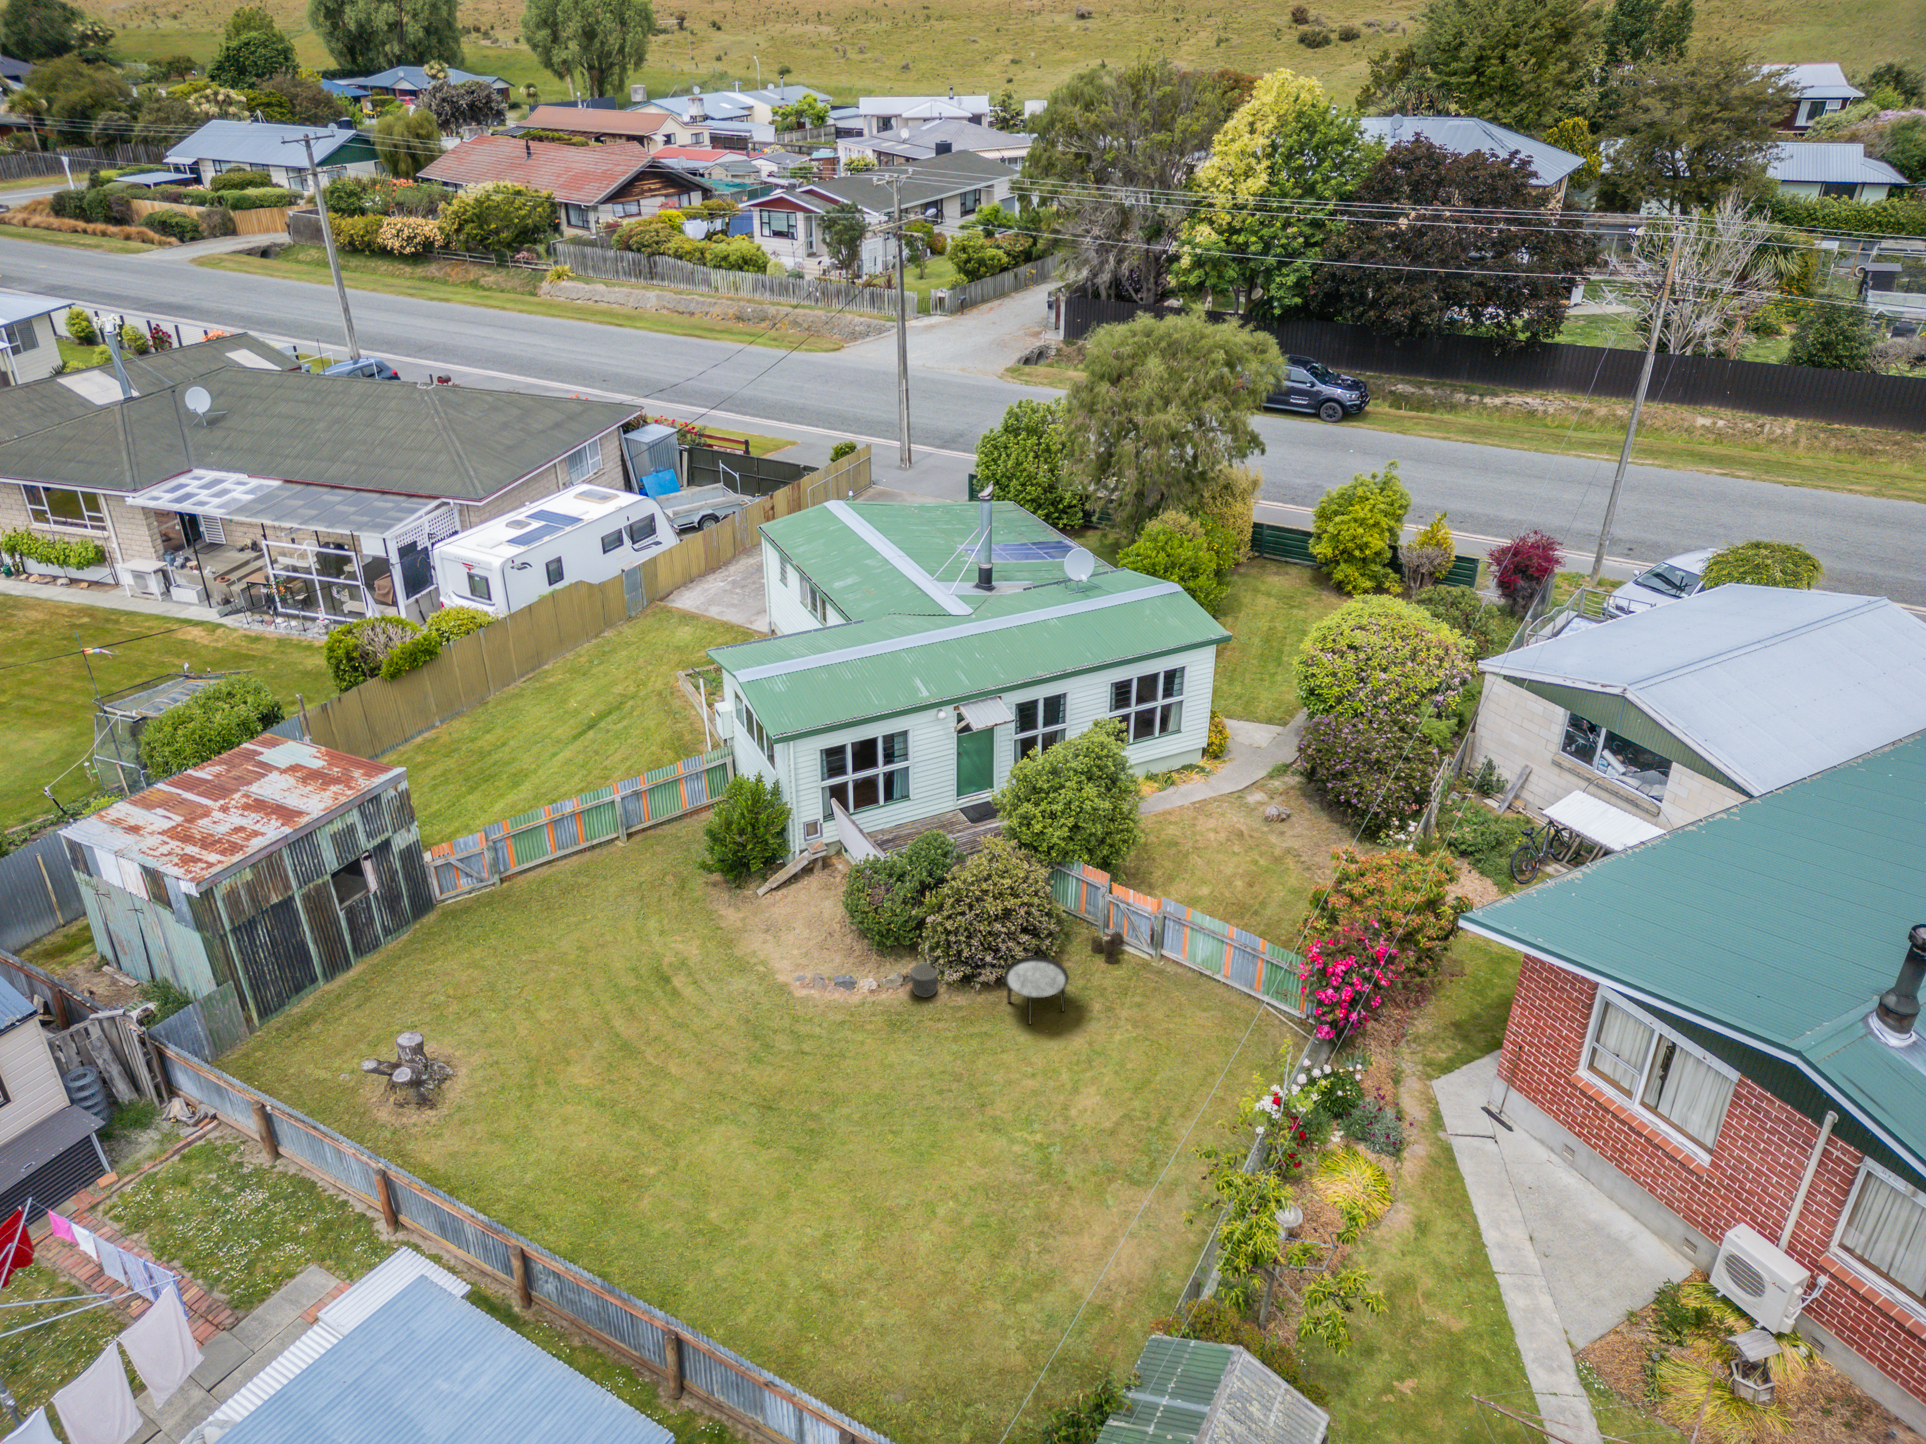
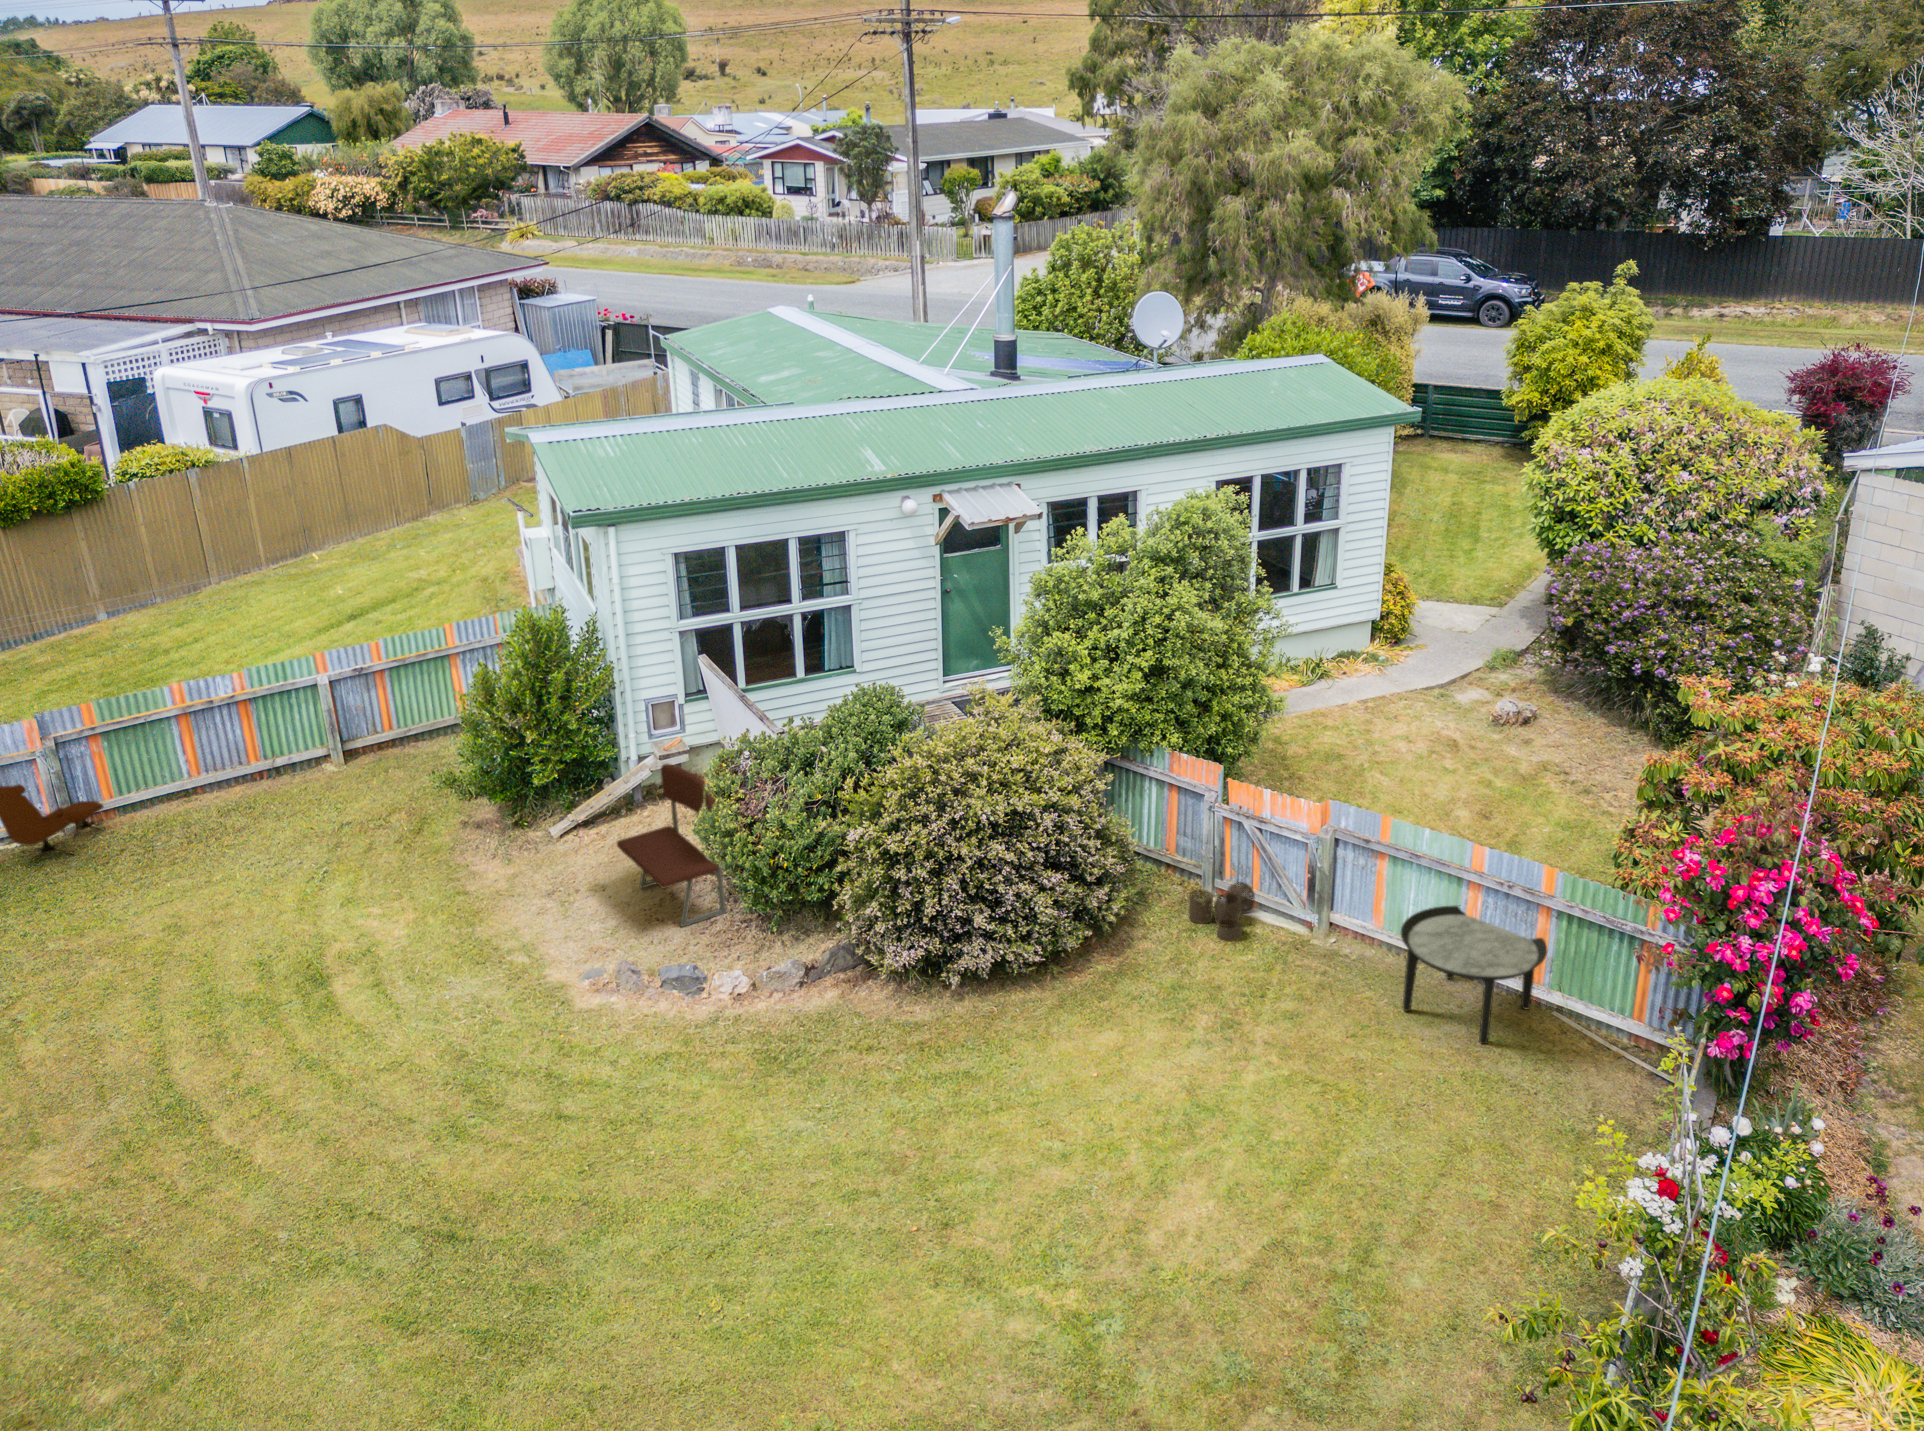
bench: none [799,867,858,954] -> present [617,764,727,927]
lounge chair: none [457,871,508,913] -> present [0,784,103,867]
round table: present [1004,957,1069,1025] -> present [1401,906,1547,1044]
planter: present [911,962,938,997] -> none [818,930,875,1000]

